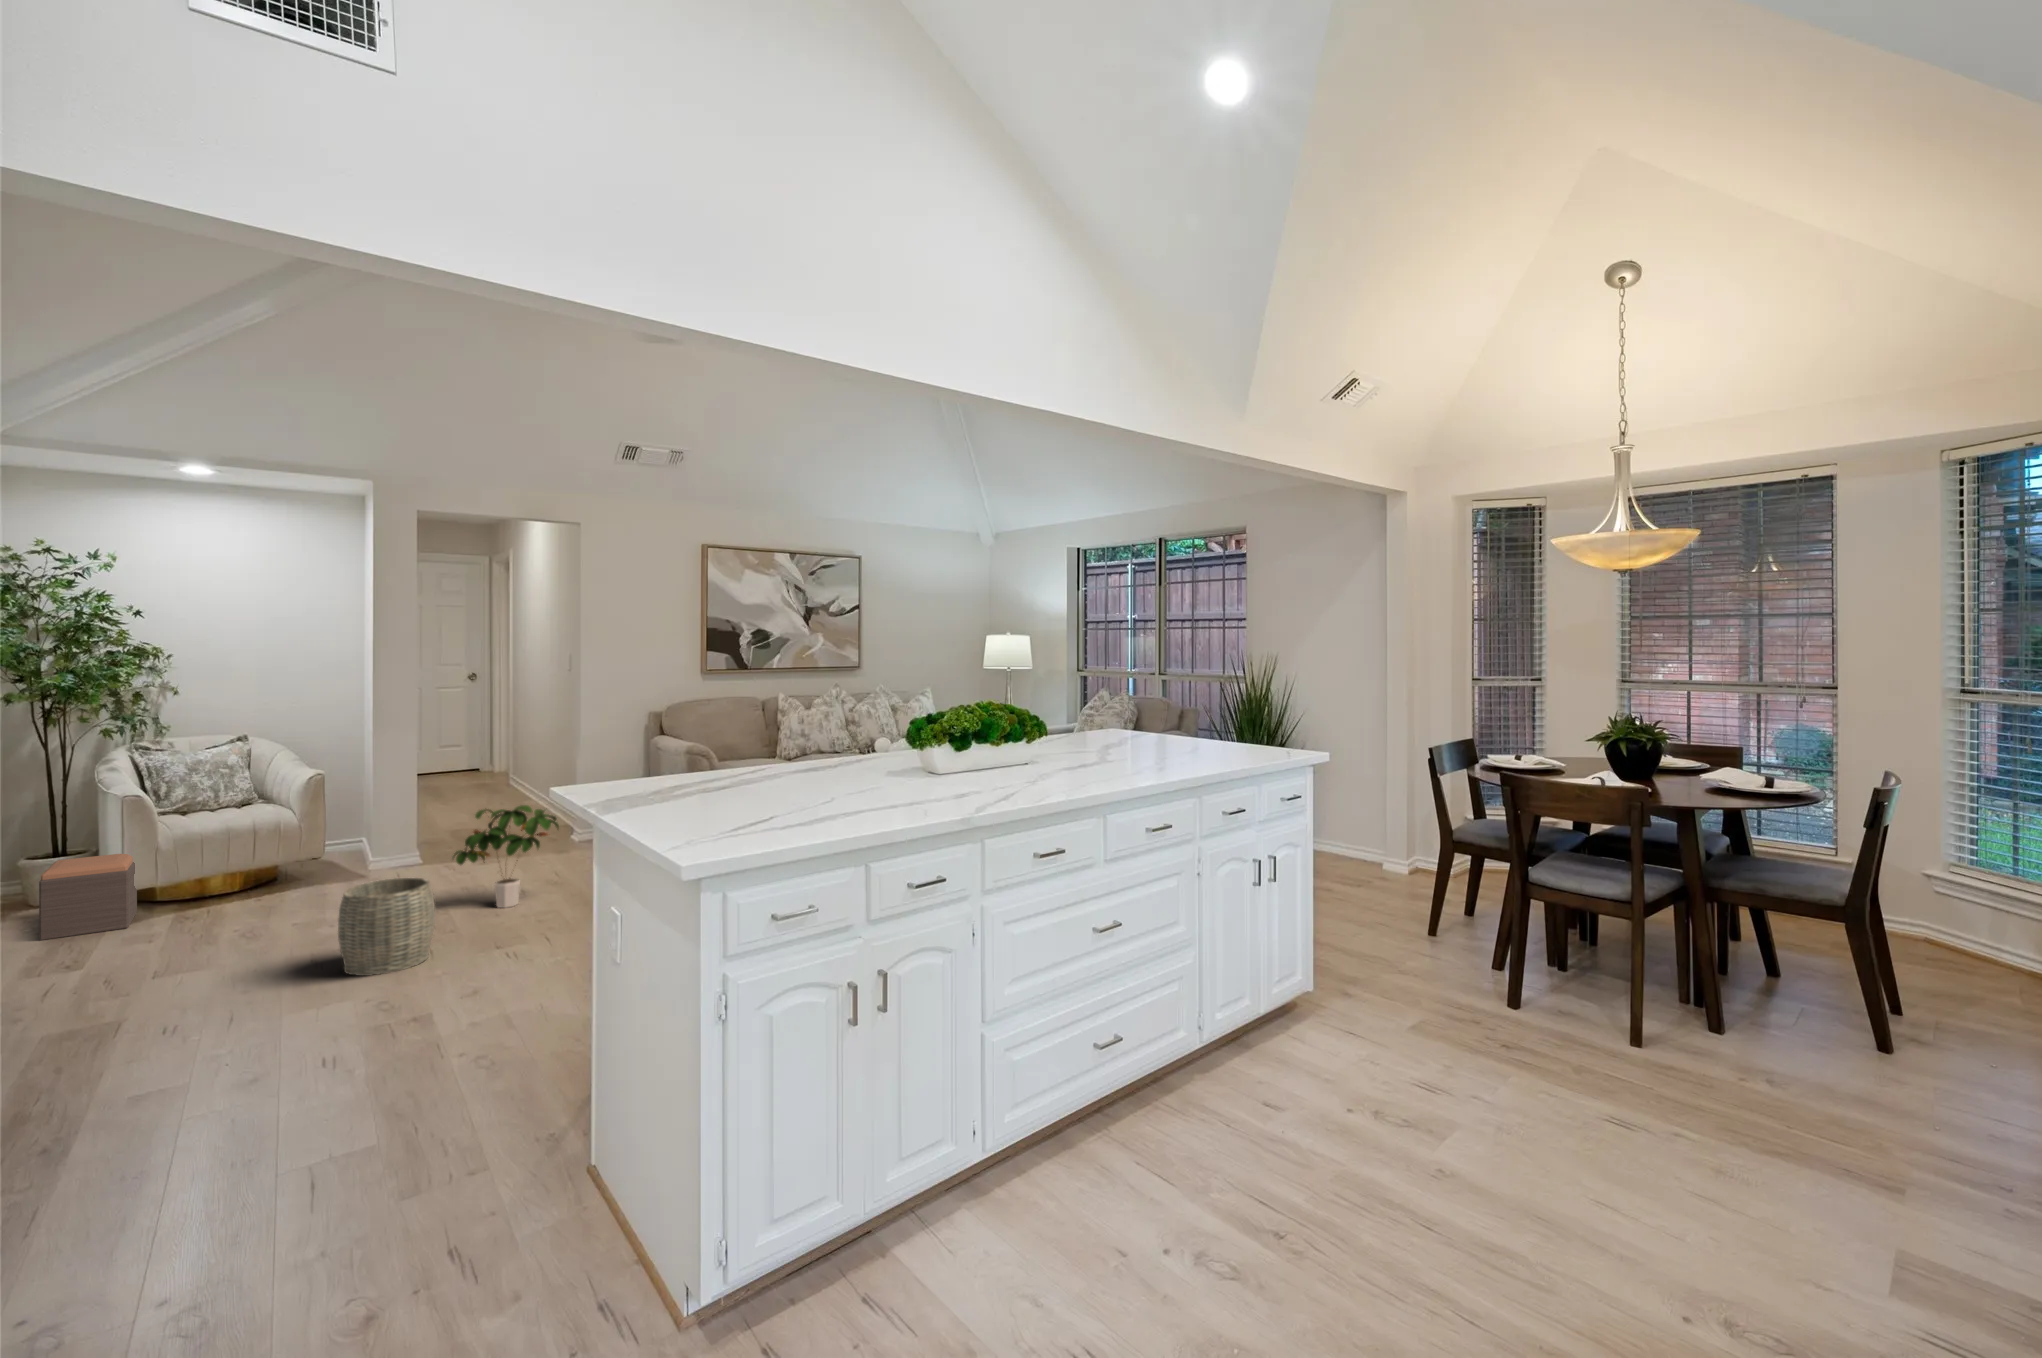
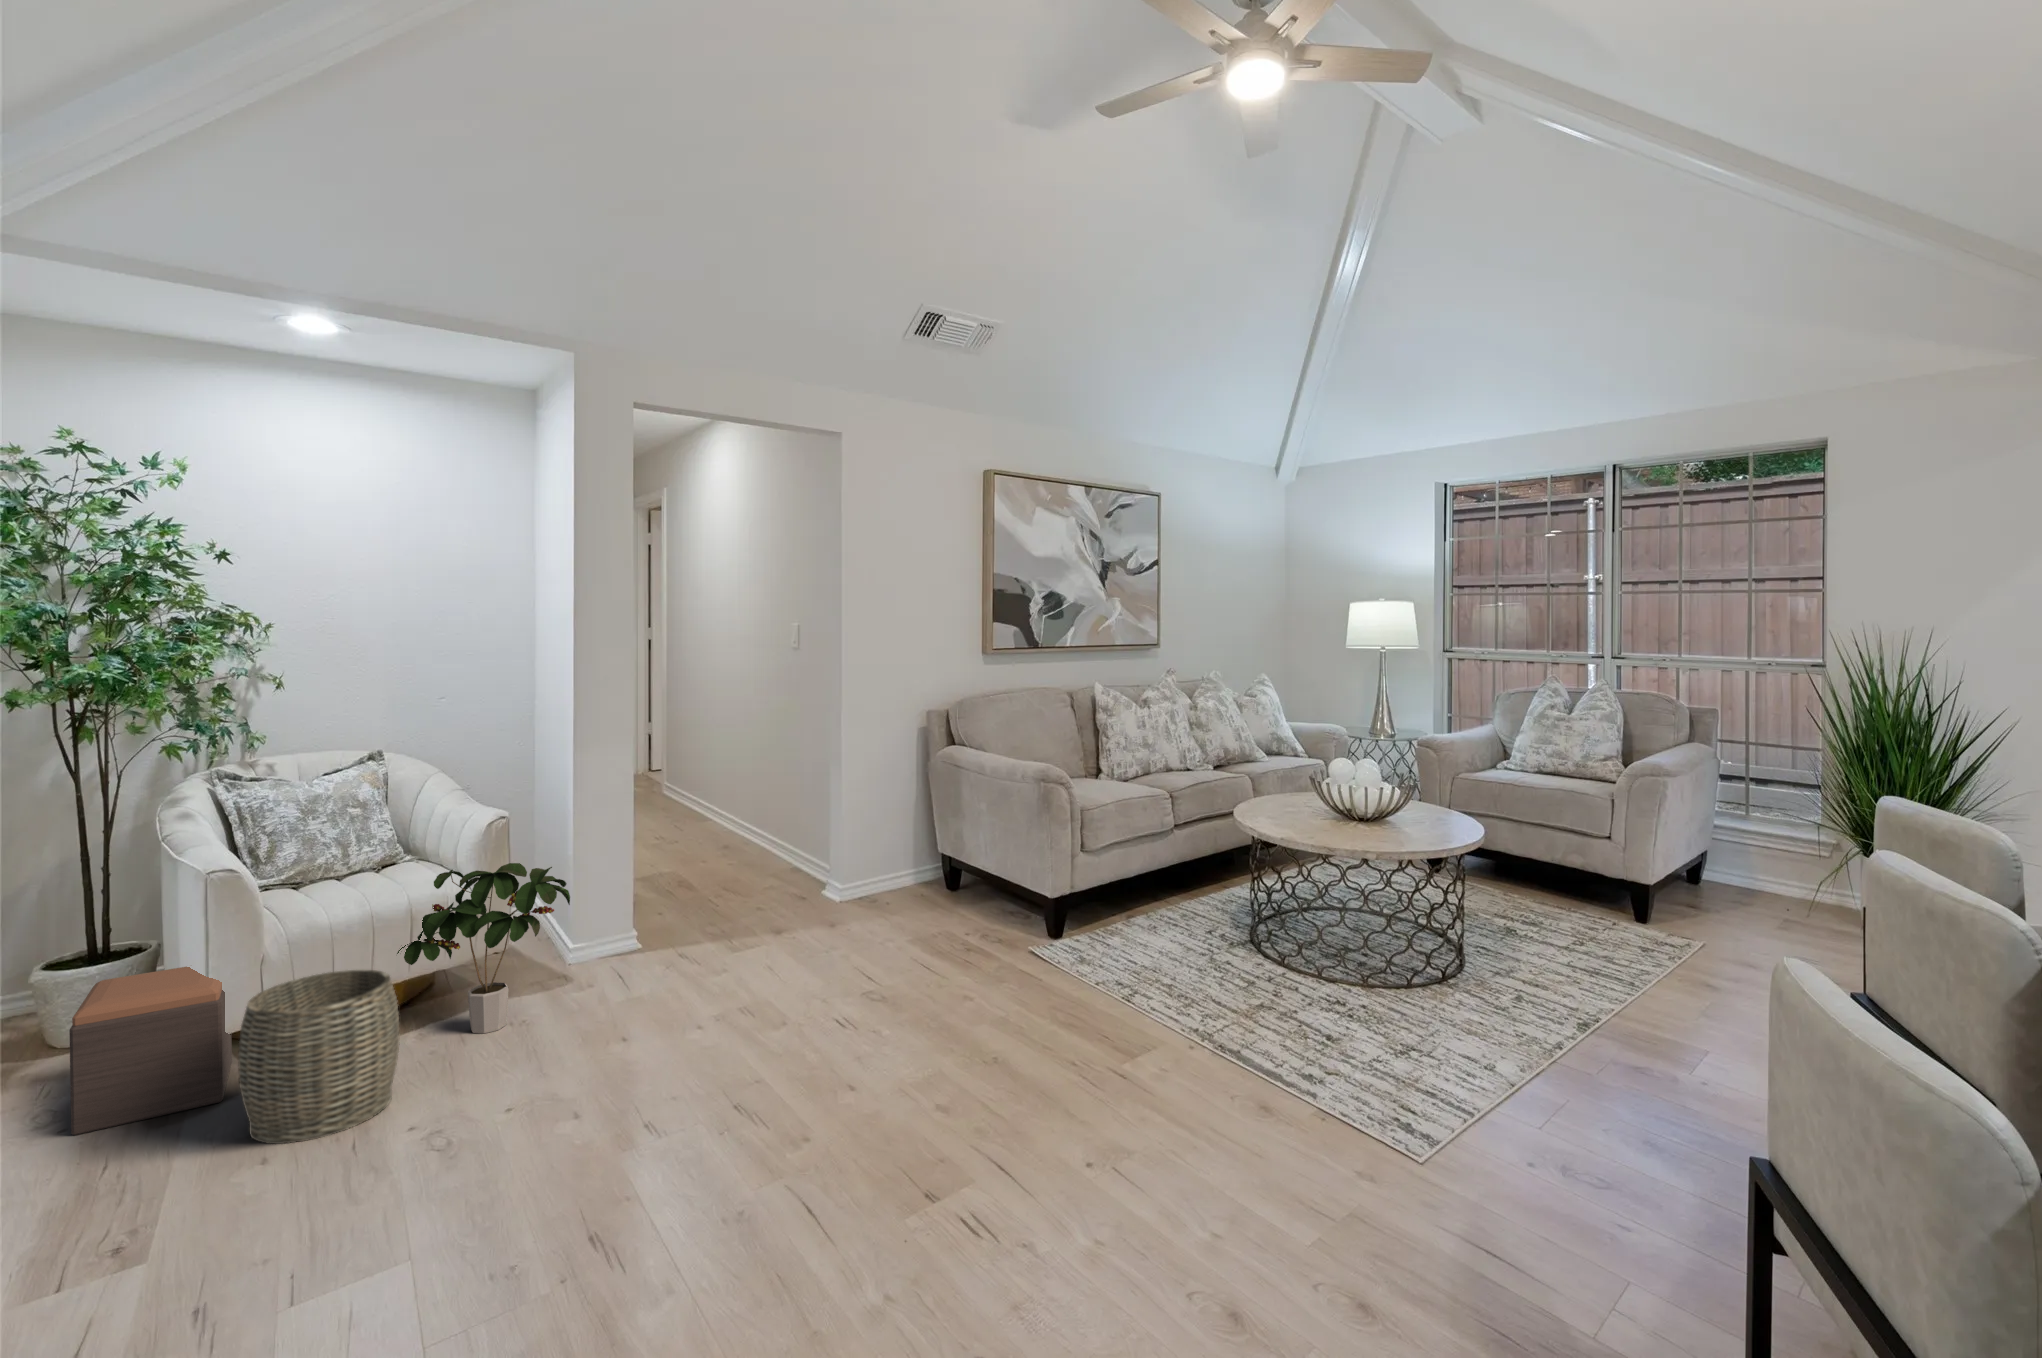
potted plant: present [453,805,559,908] -> present [397,863,570,1033]
woven basket: present [338,878,435,976] -> present [238,970,400,1144]

